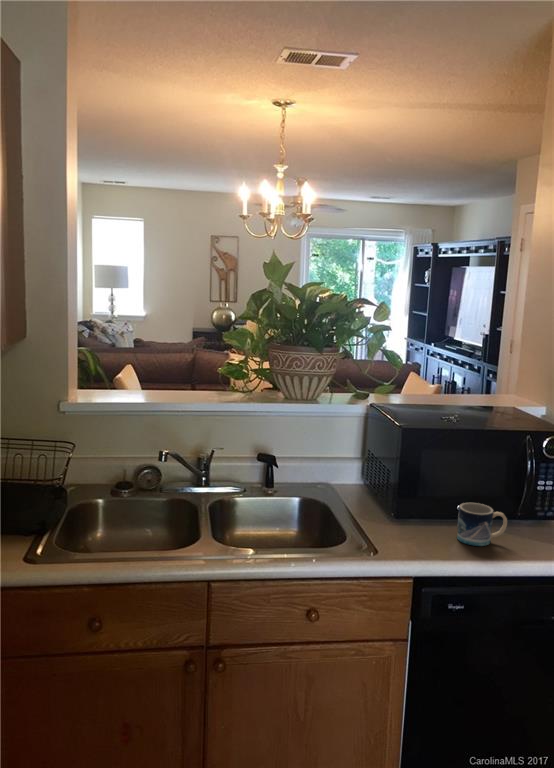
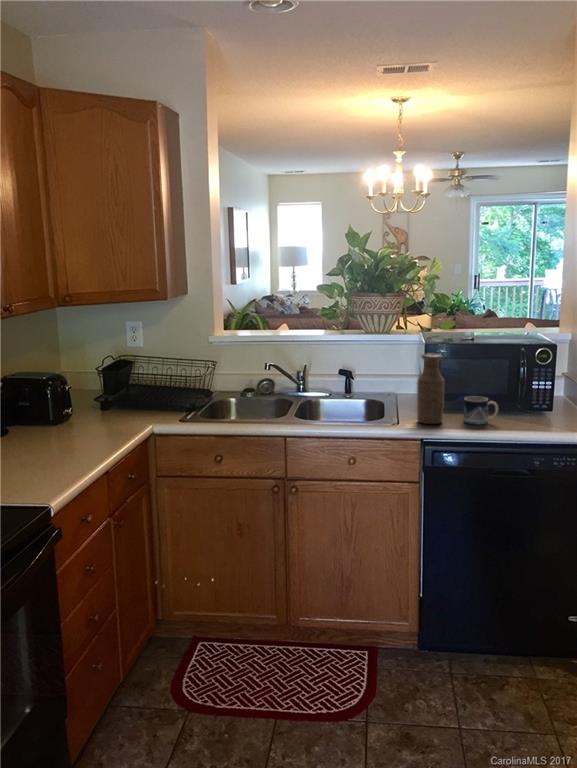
bottle: none [398,445,441,549] -> present [417,353,445,424]

